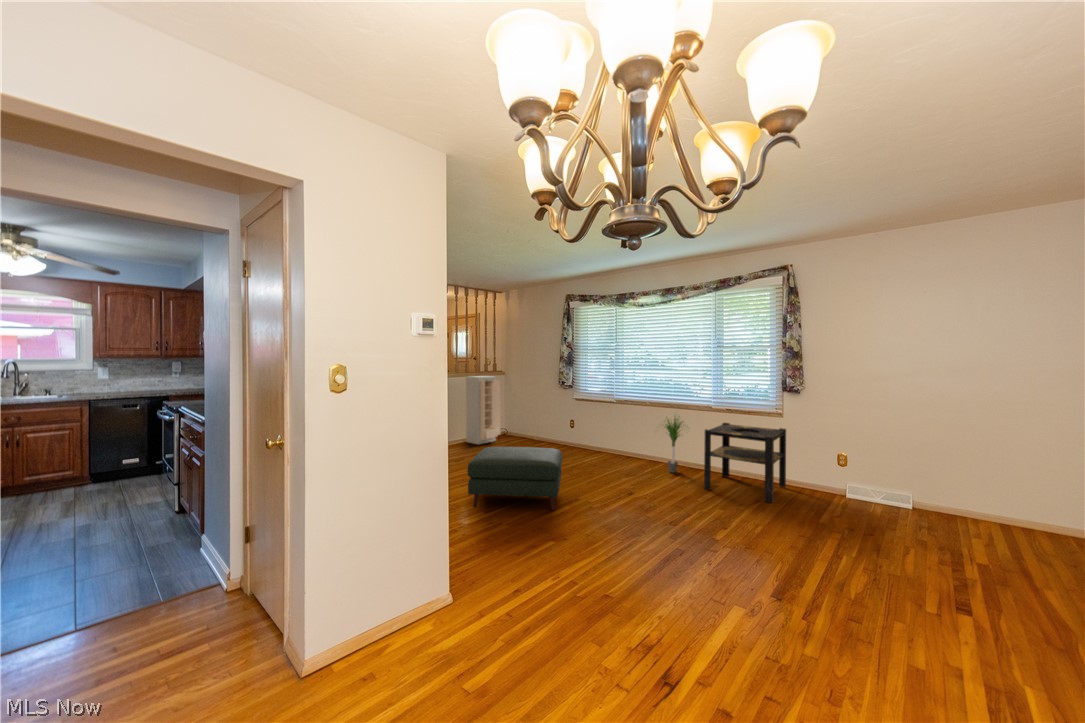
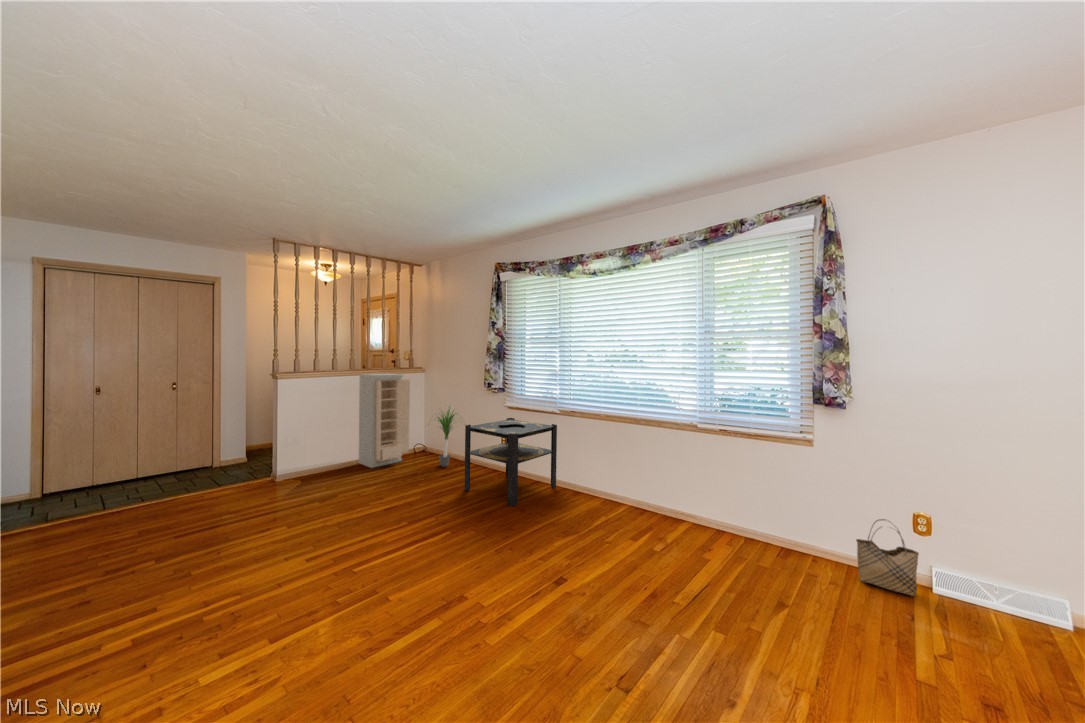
potted plant: present [665,418,683,473] -> present [438,410,457,467]
side table: present [704,423,786,503] -> present [464,418,557,506]
ottoman: present [467,447,562,510] -> none [198,502,437,658]
woven basket: none [805,458,838,498] -> present [856,519,919,596]

